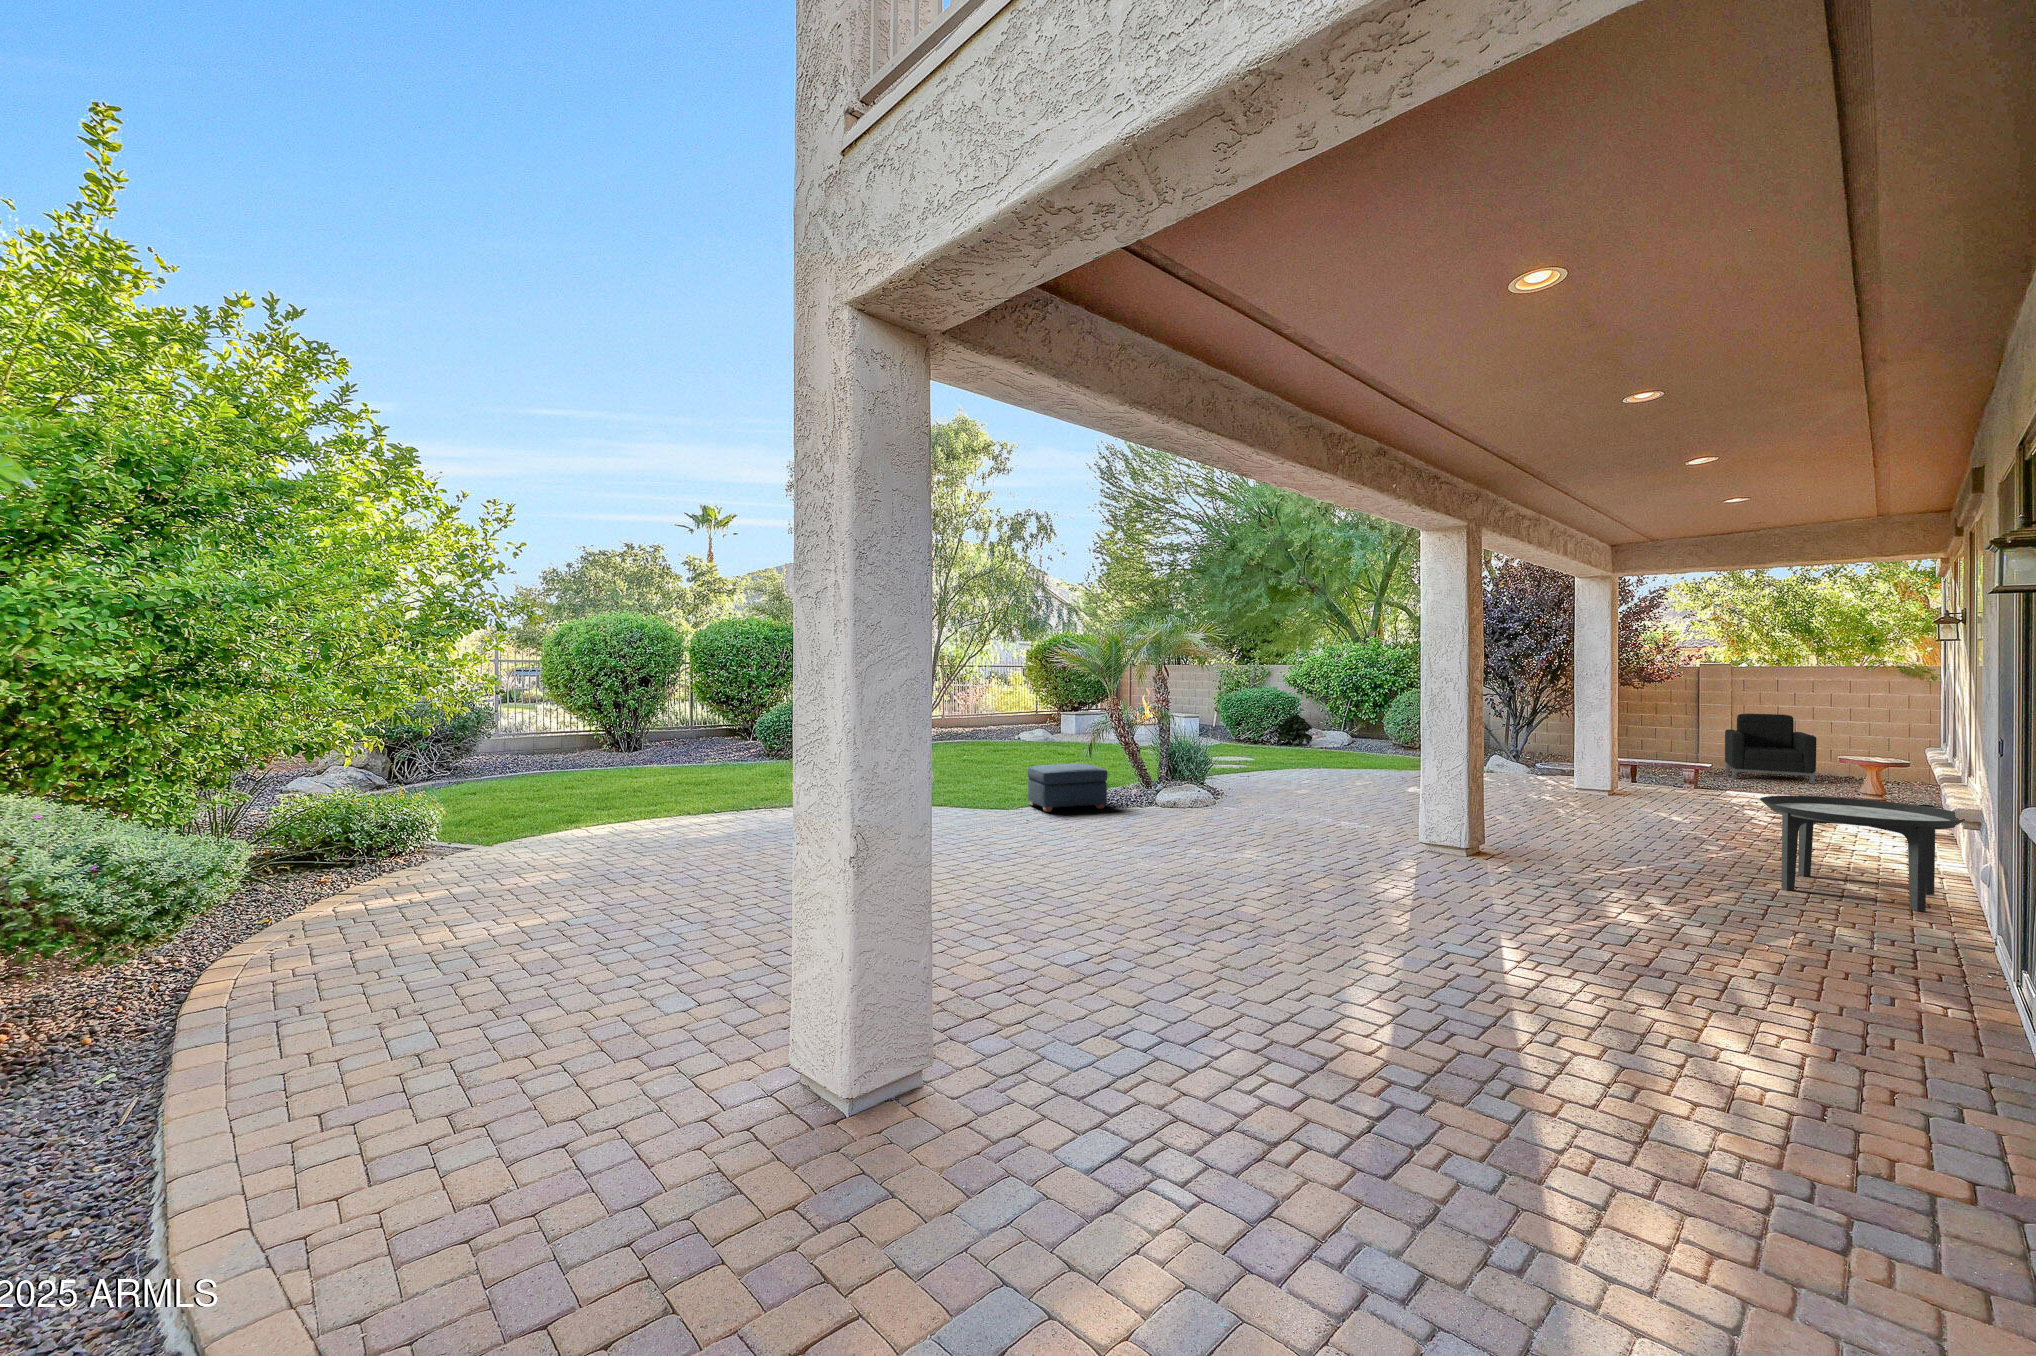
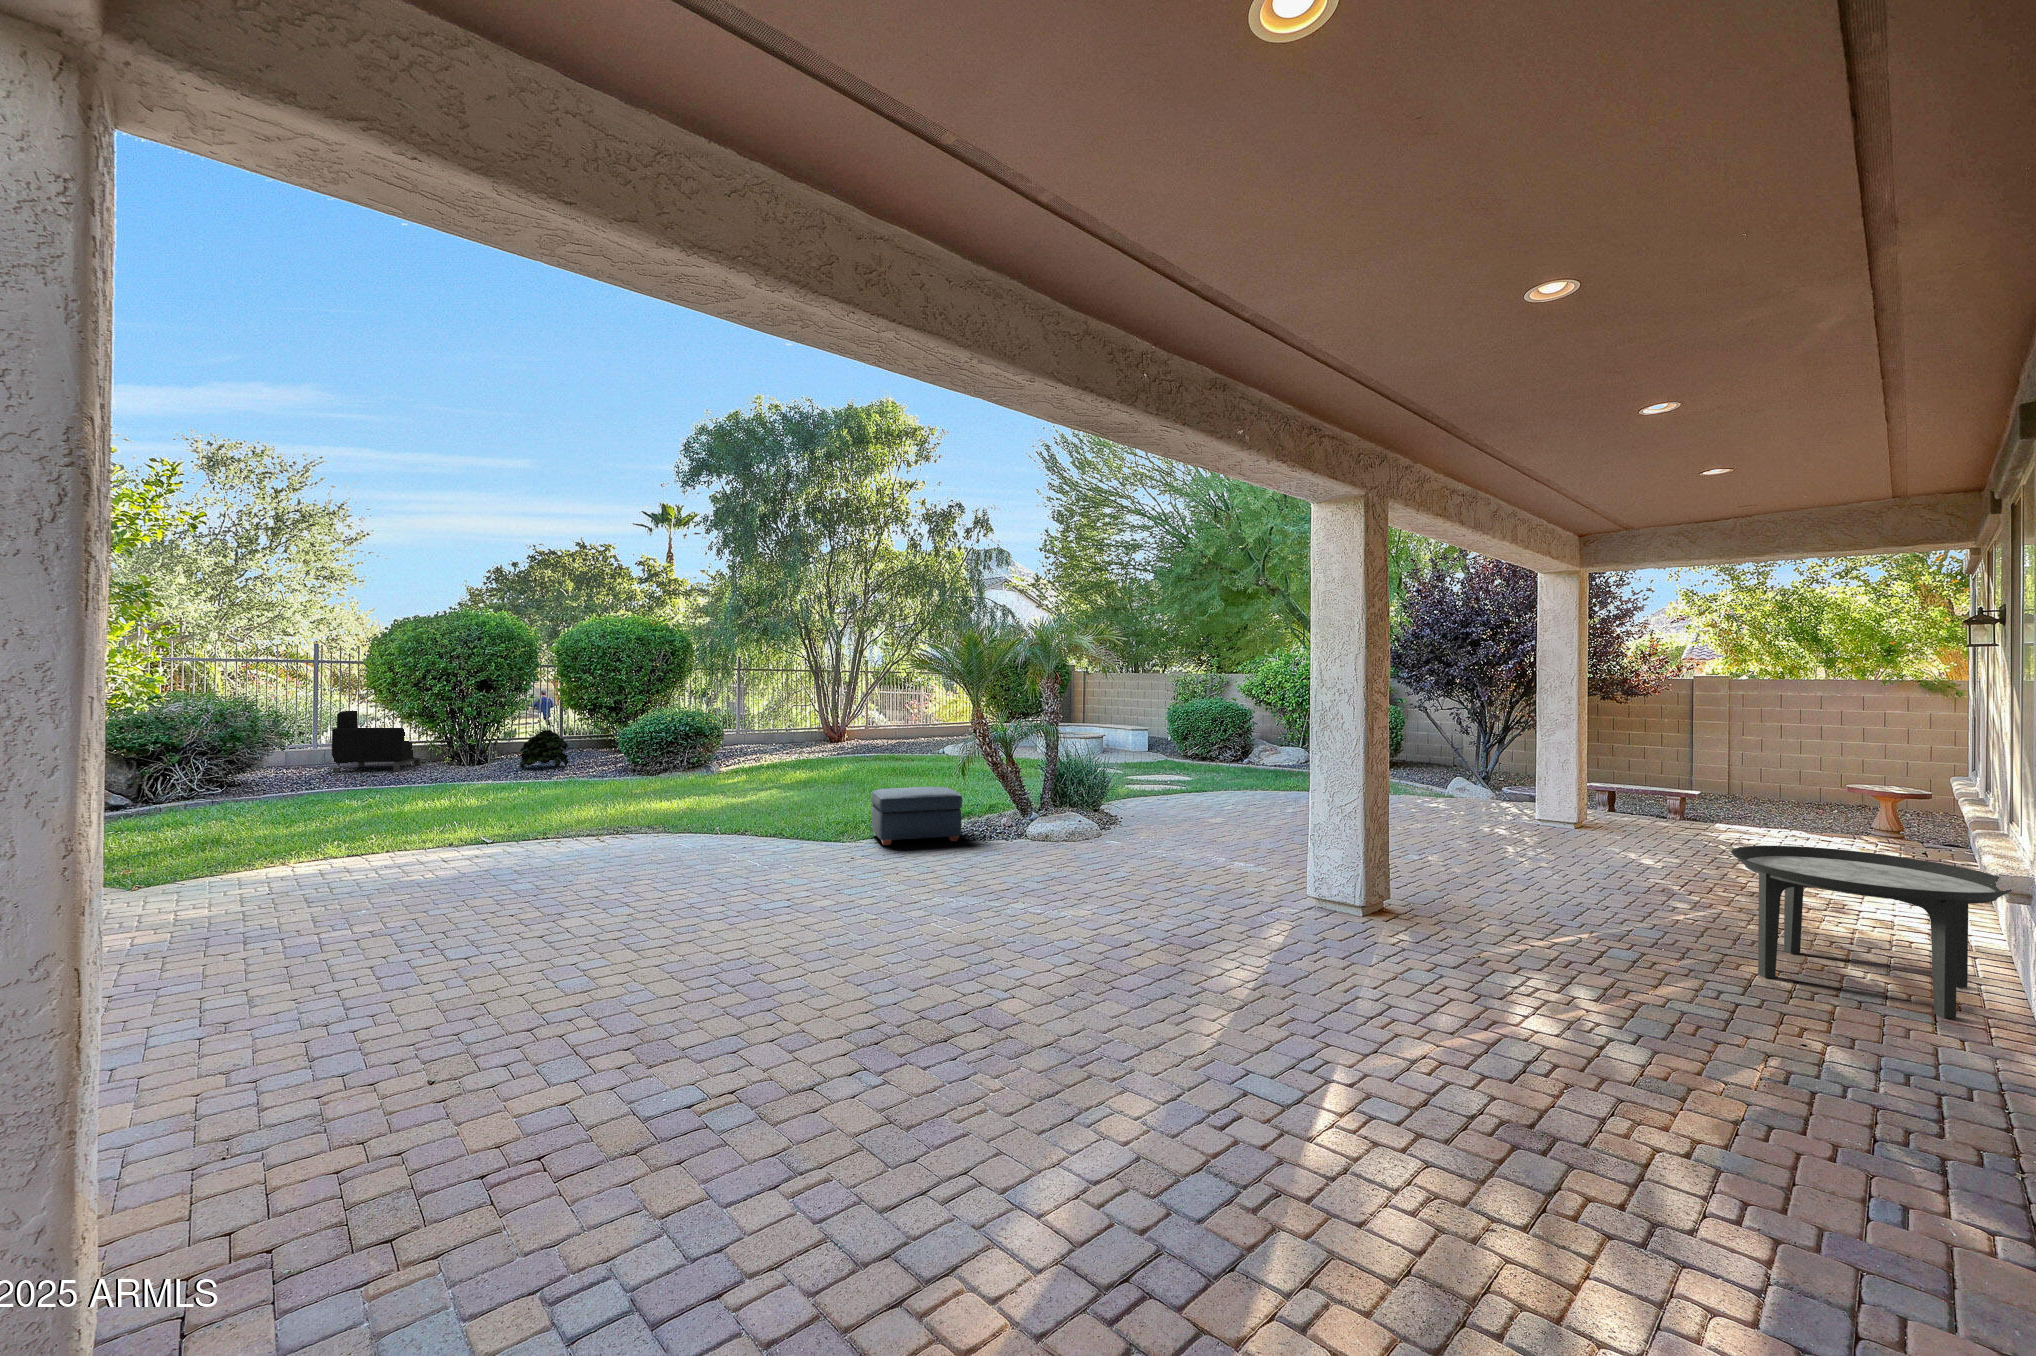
armchair: present [1725,714,1816,783] -> present [332,710,421,773]
potted plant: present [1276,715,1312,745] -> present [520,730,568,769]

